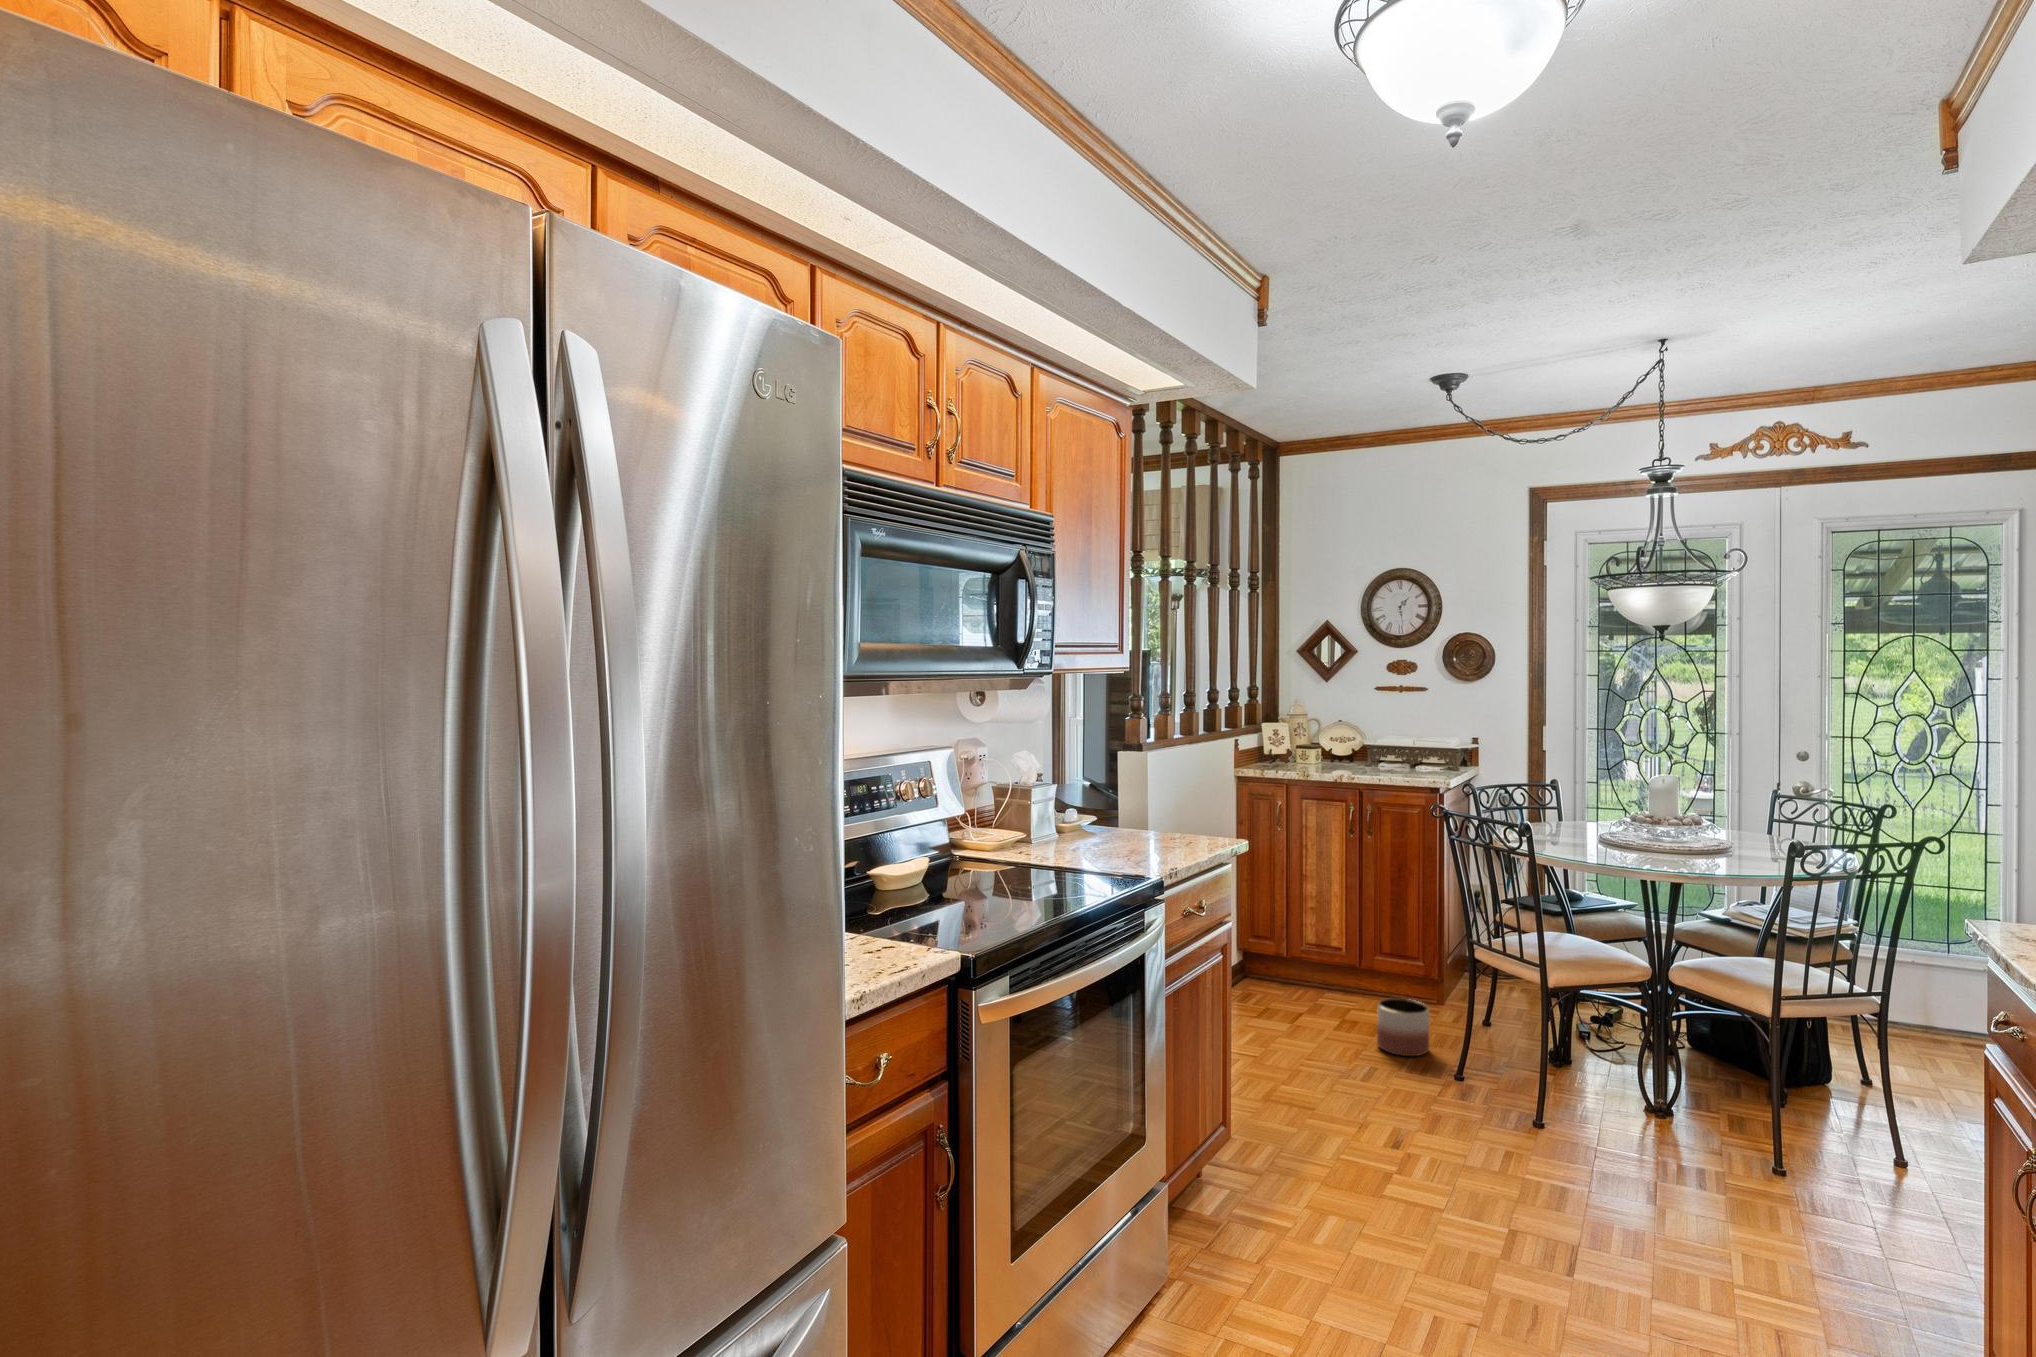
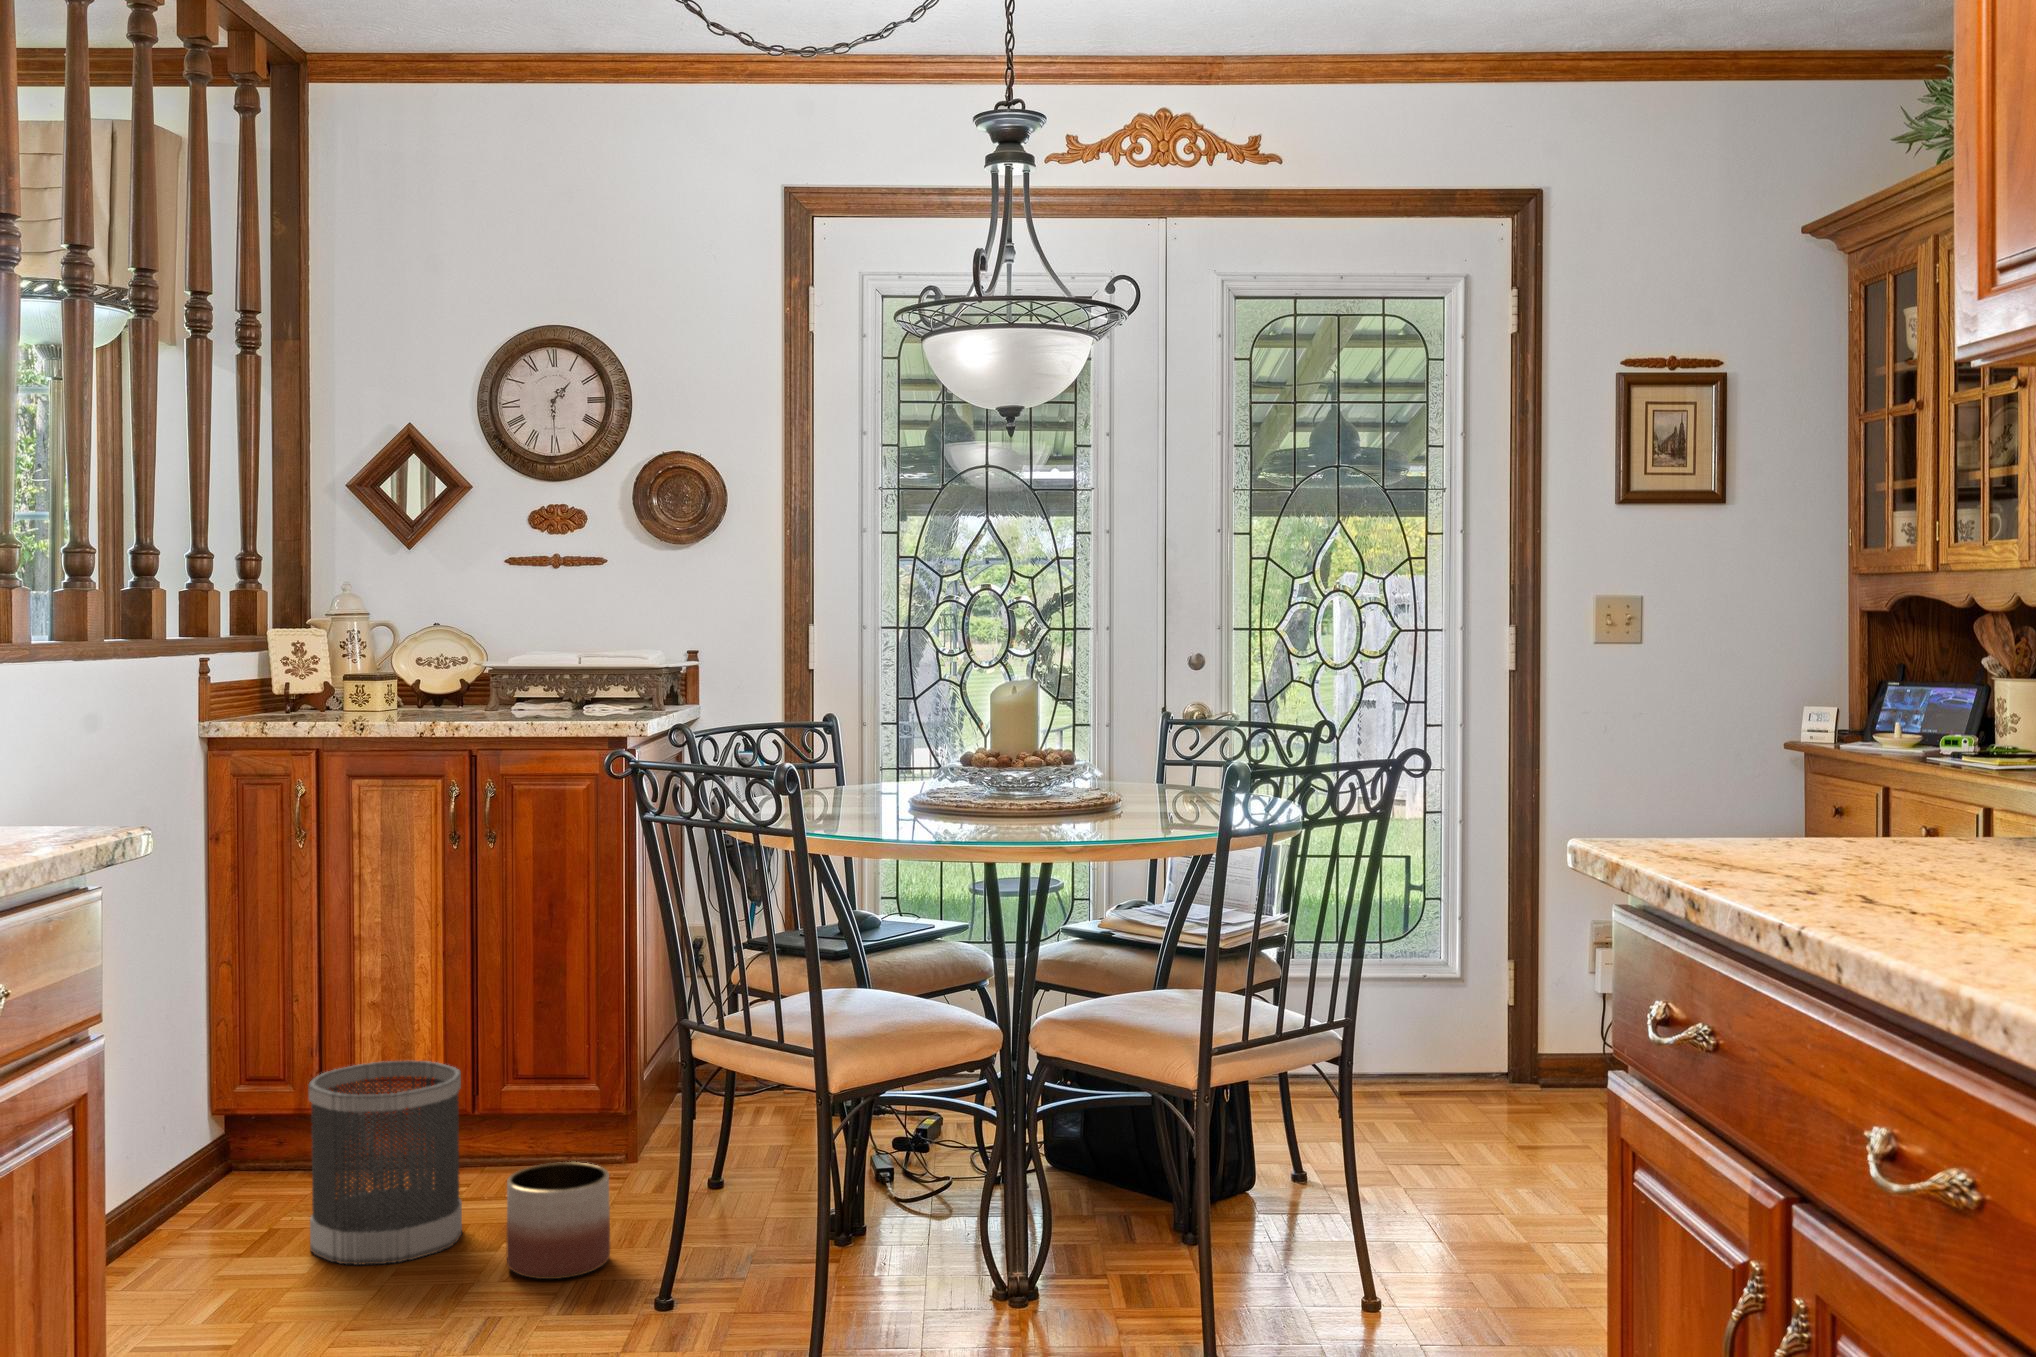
wastebasket: none [1284,936,1355,1033] -> present [309,1061,462,1265]

